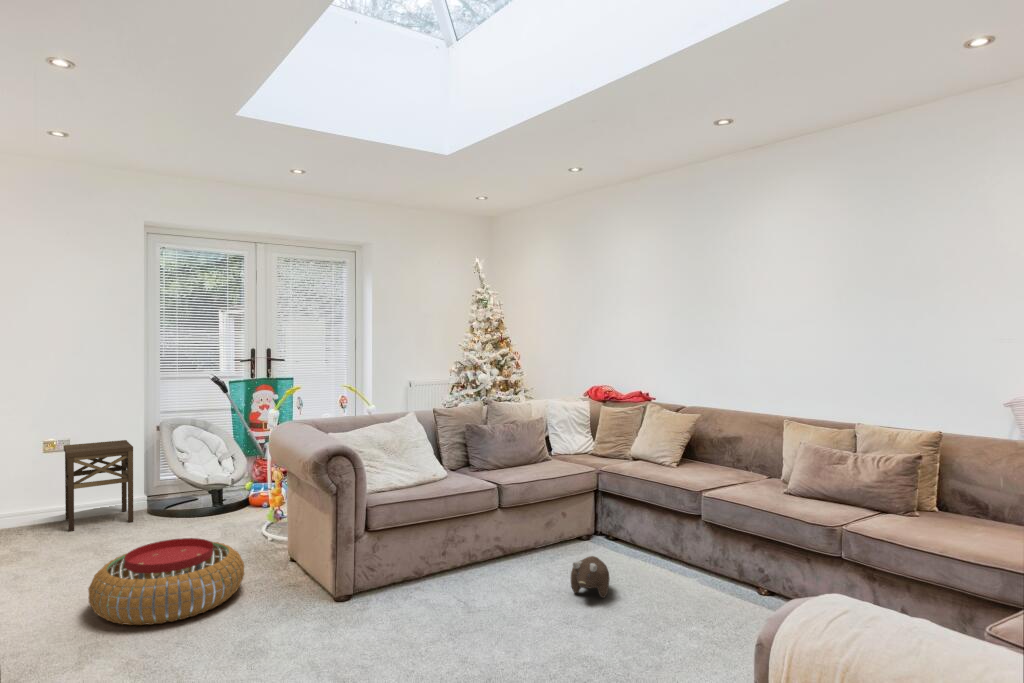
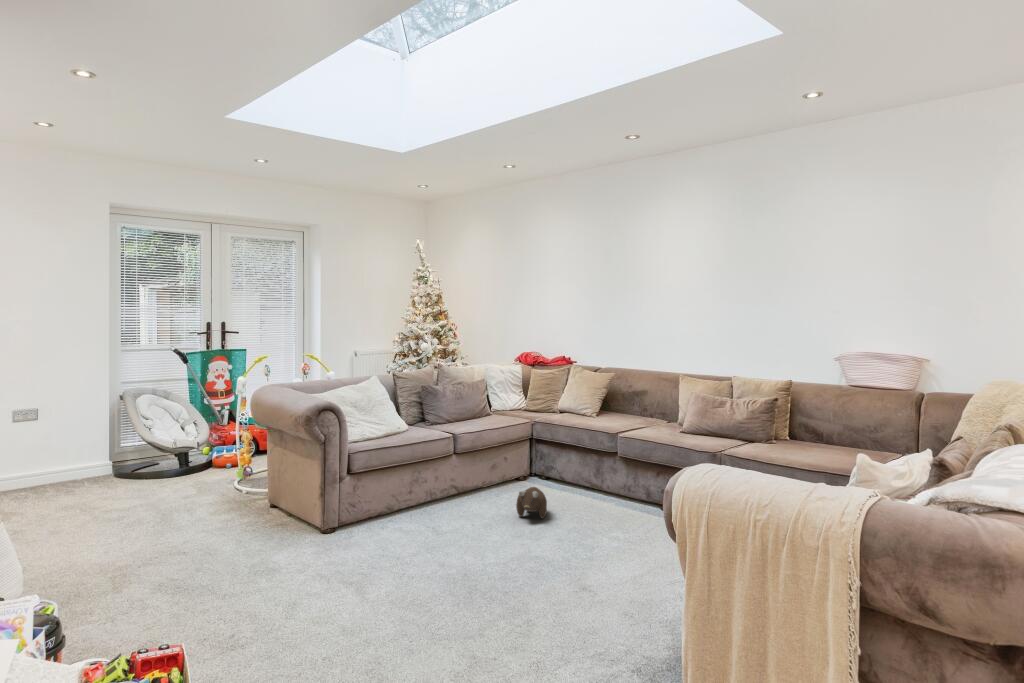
side table: present [64,440,133,532] -> none [31,409,106,494]
pouf: present [88,538,244,625] -> none [105,488,240,559]

